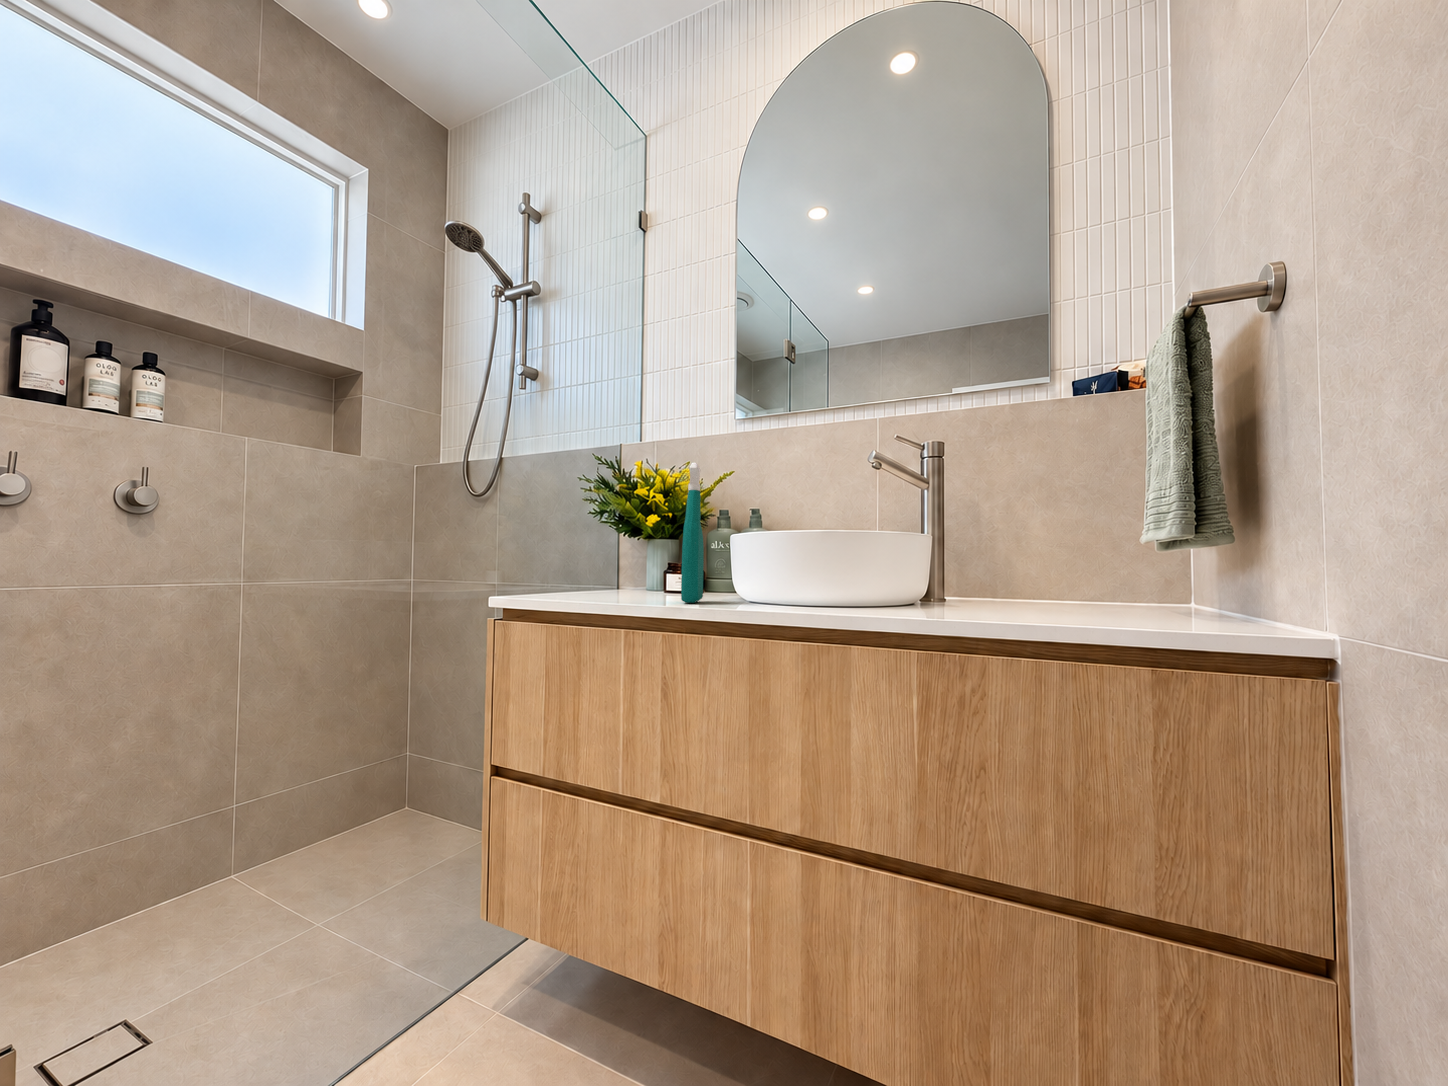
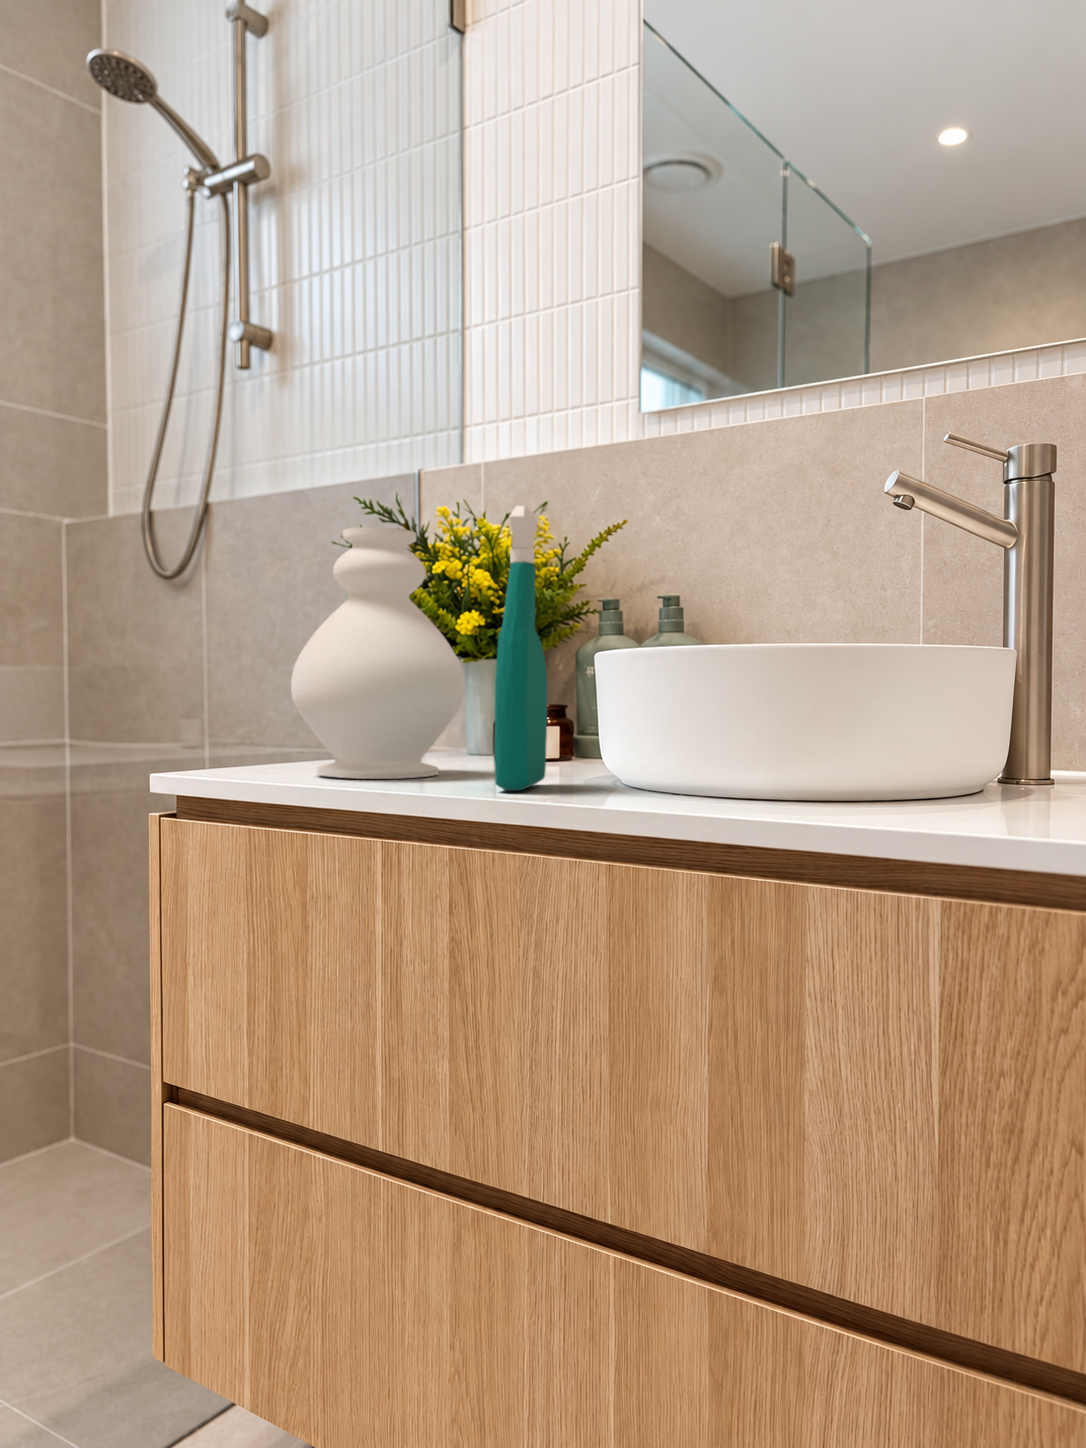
decorative vase: none [567,472,656,599] -> present [291,527,465,779]

